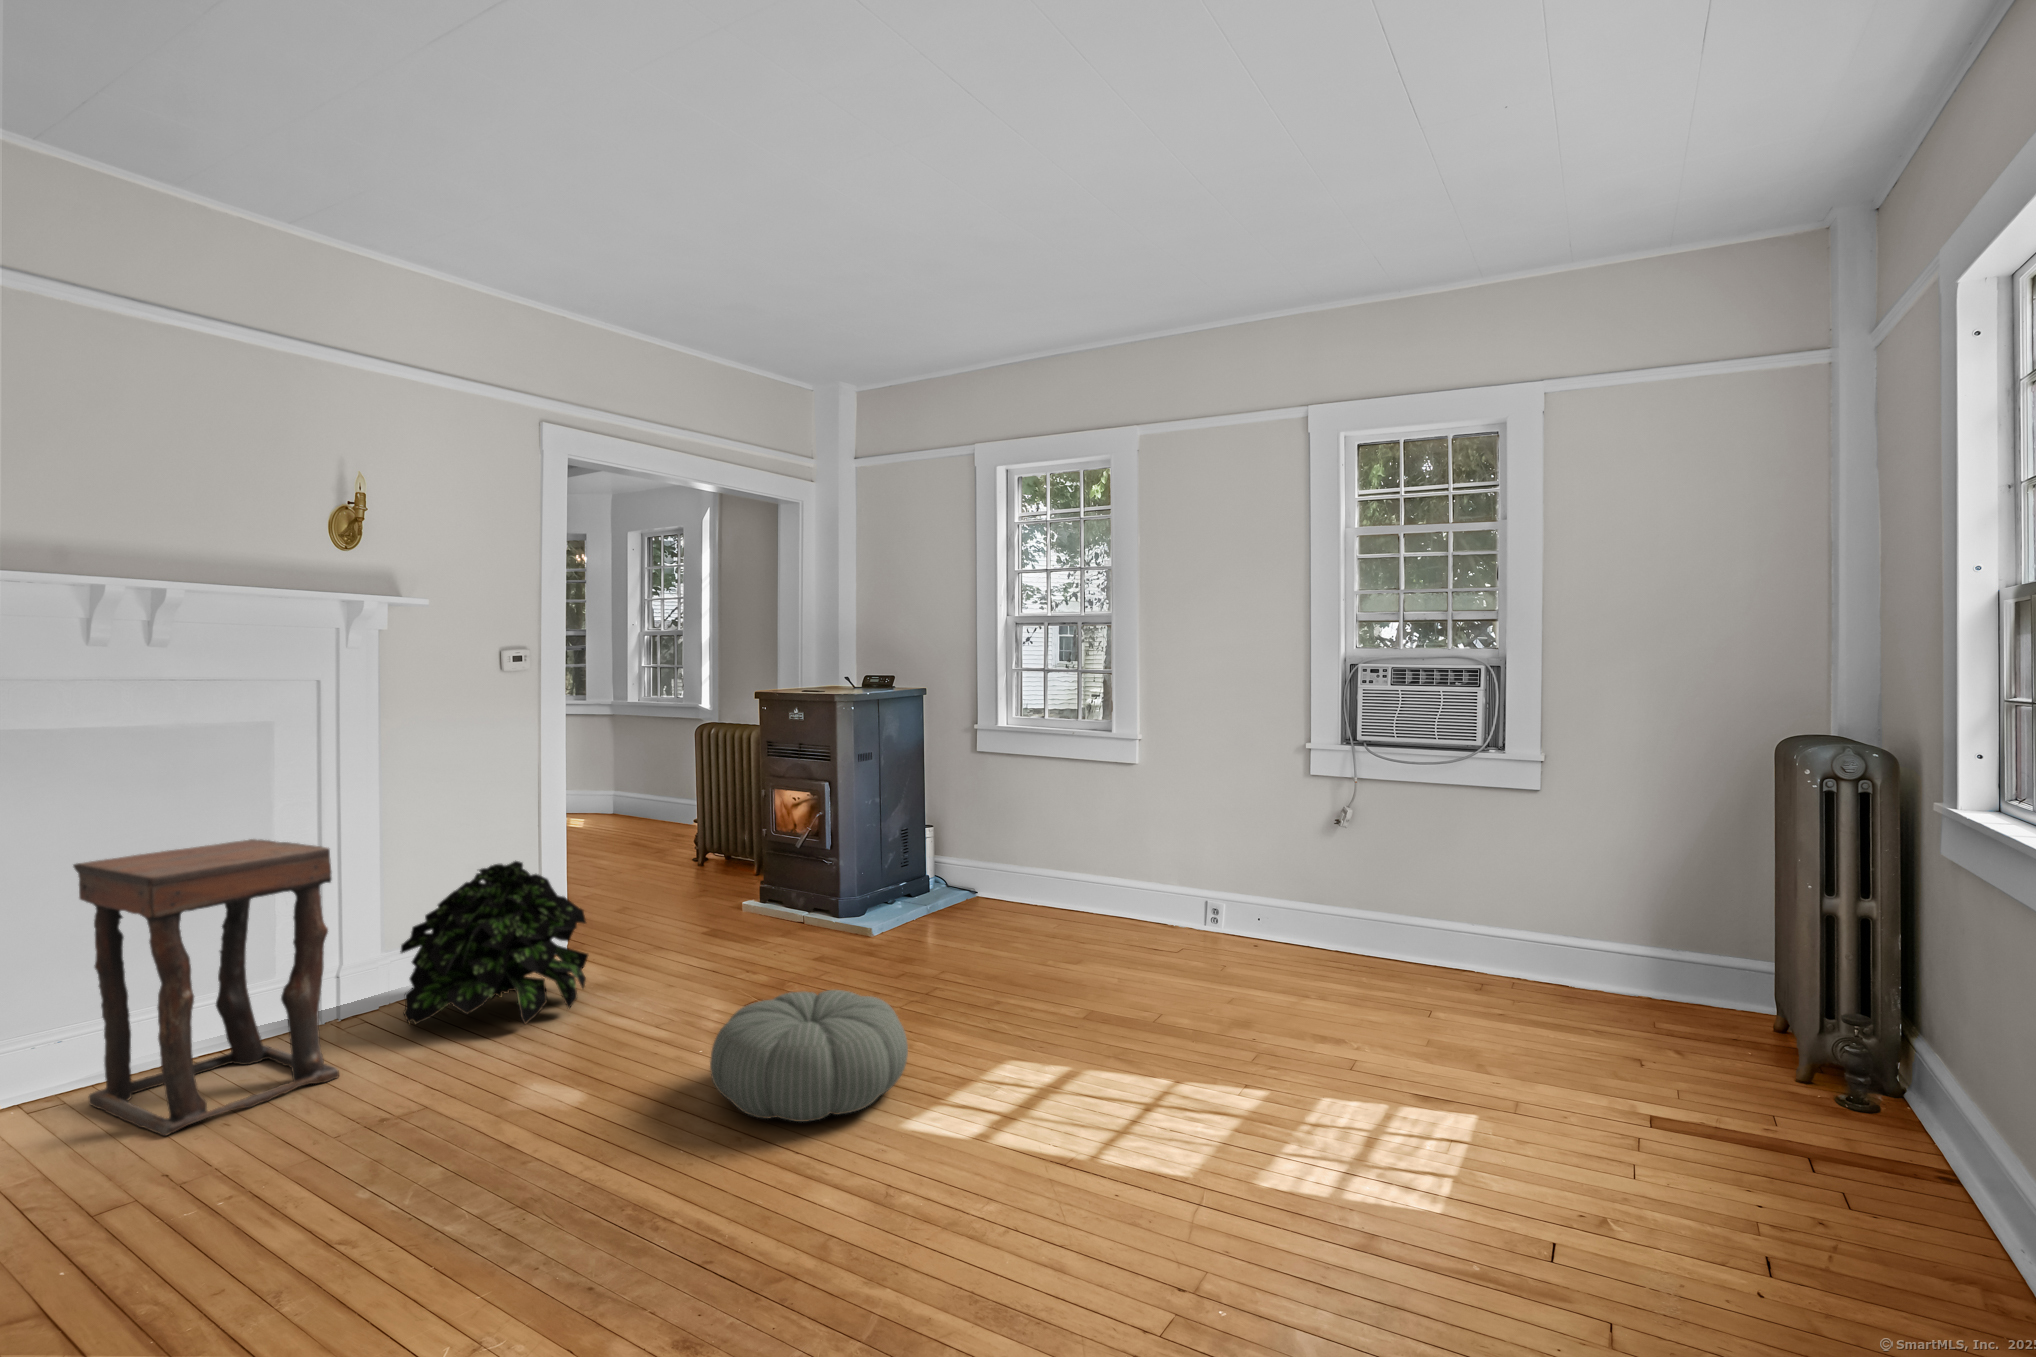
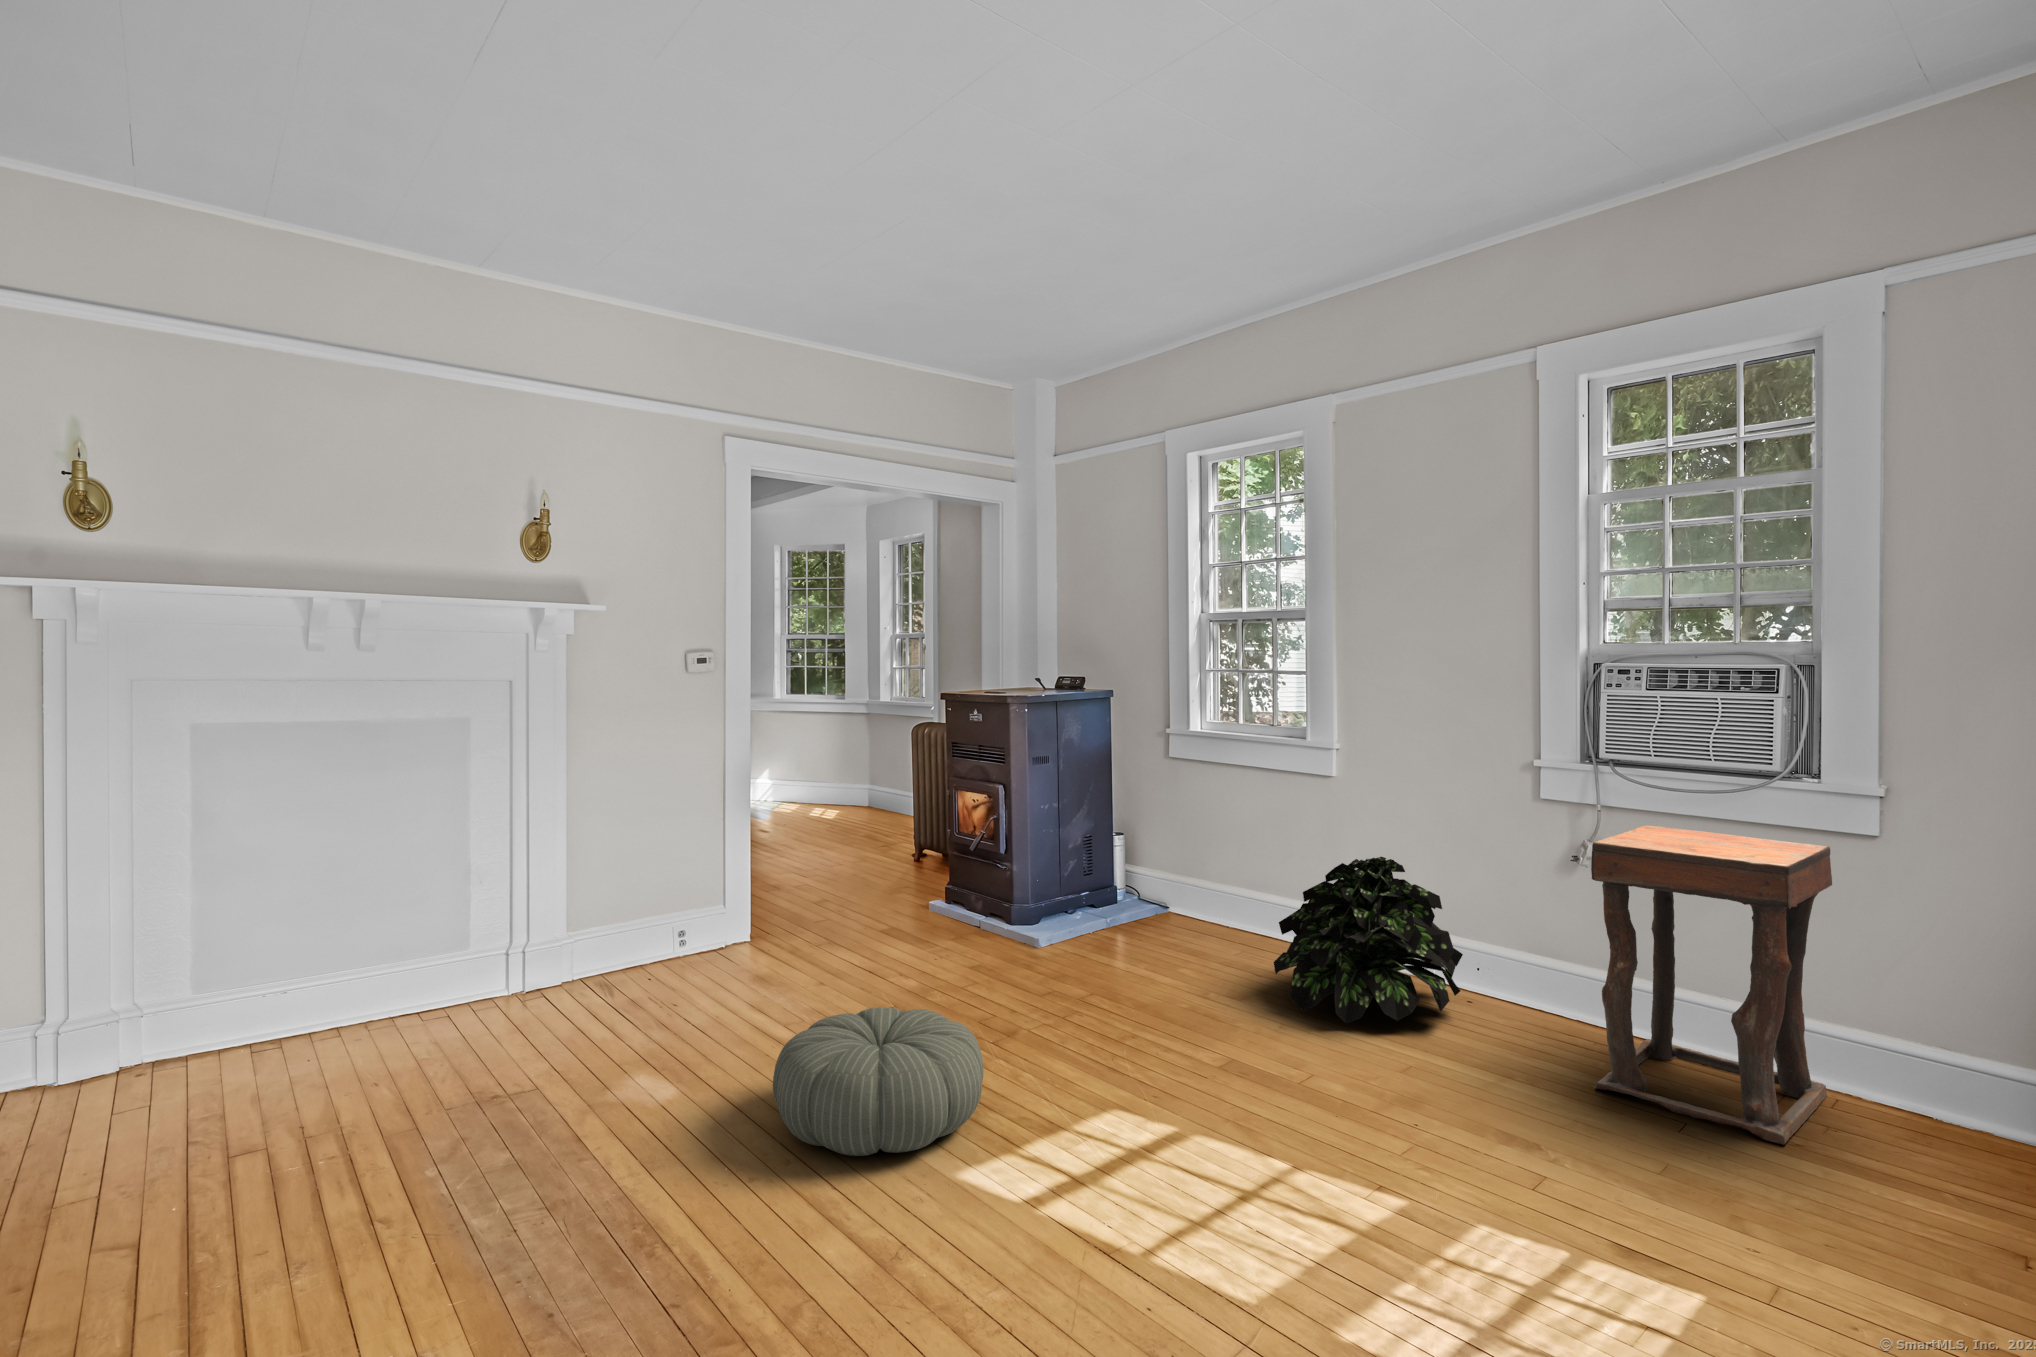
side table: present [73,839,339,1136] -> present [1591,825,1832,1145]
potted plant: present [400,861,588,1024] -> present [1274,857,1463,1023]

